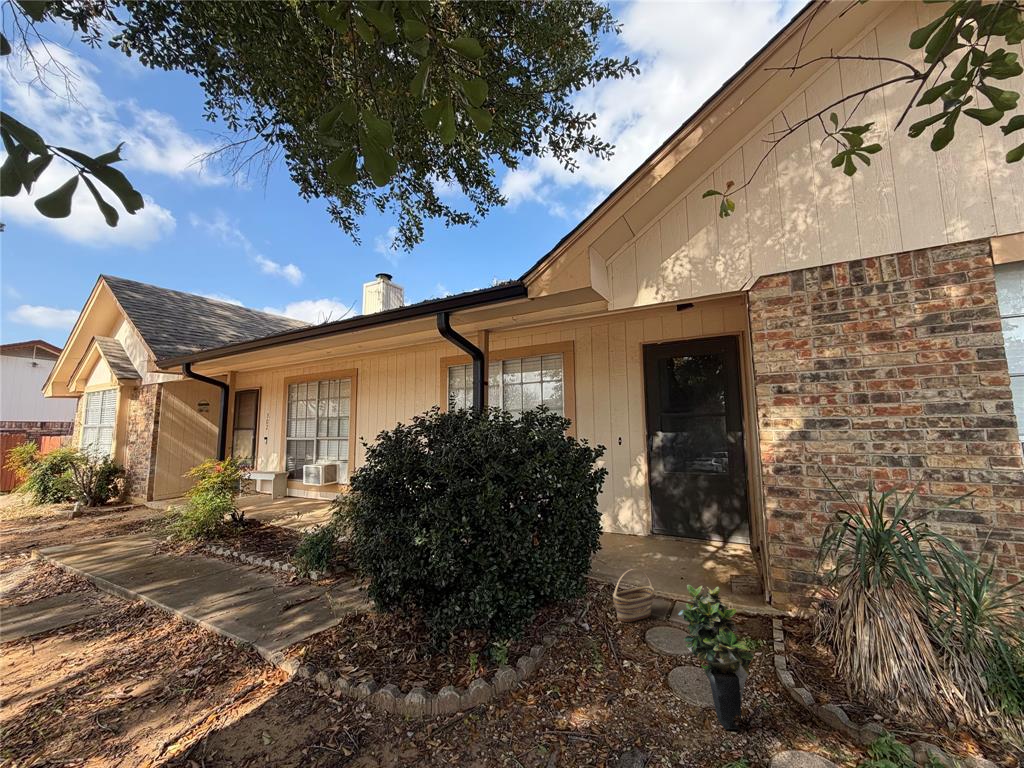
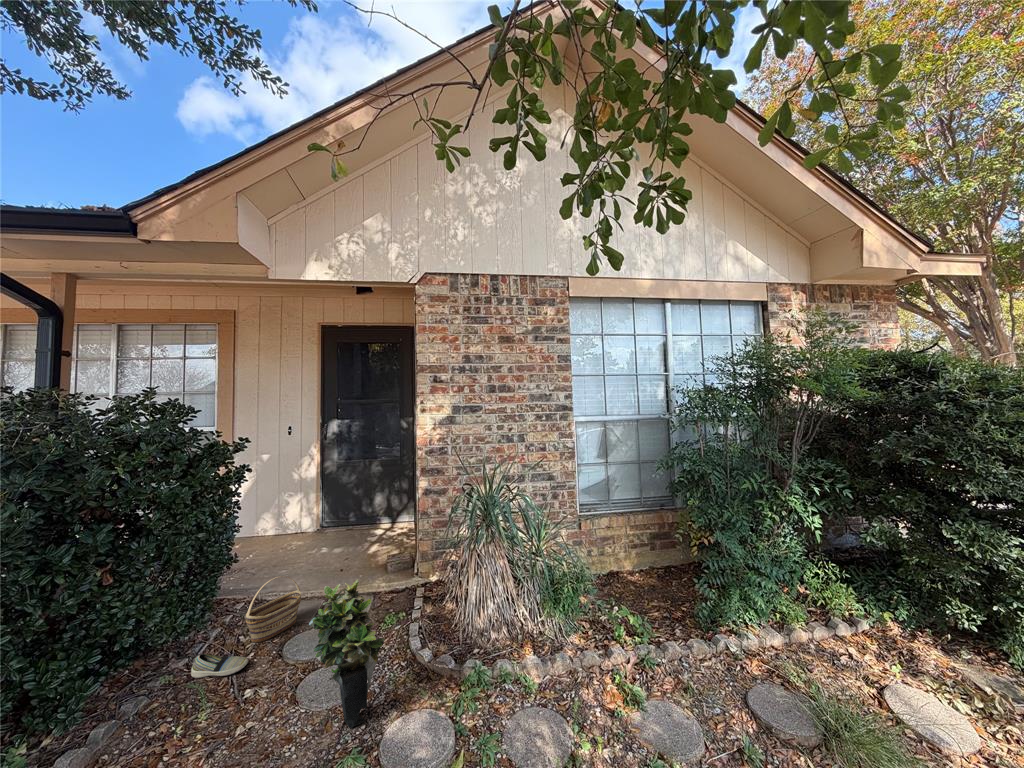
shoe: none [580,616,620,640] -> present [191,654,248,678]

